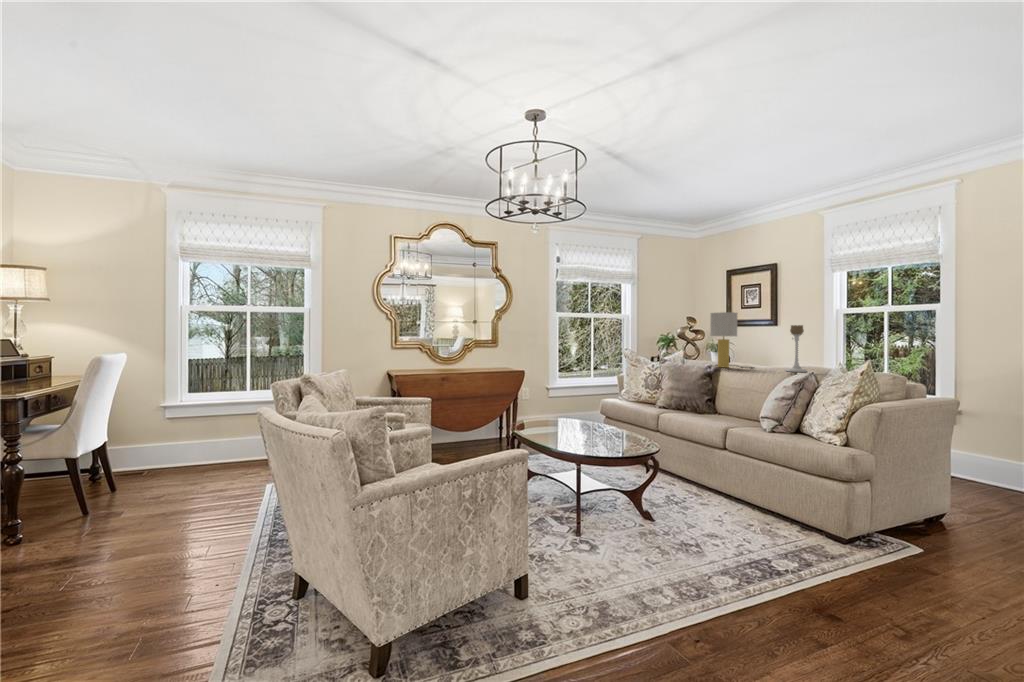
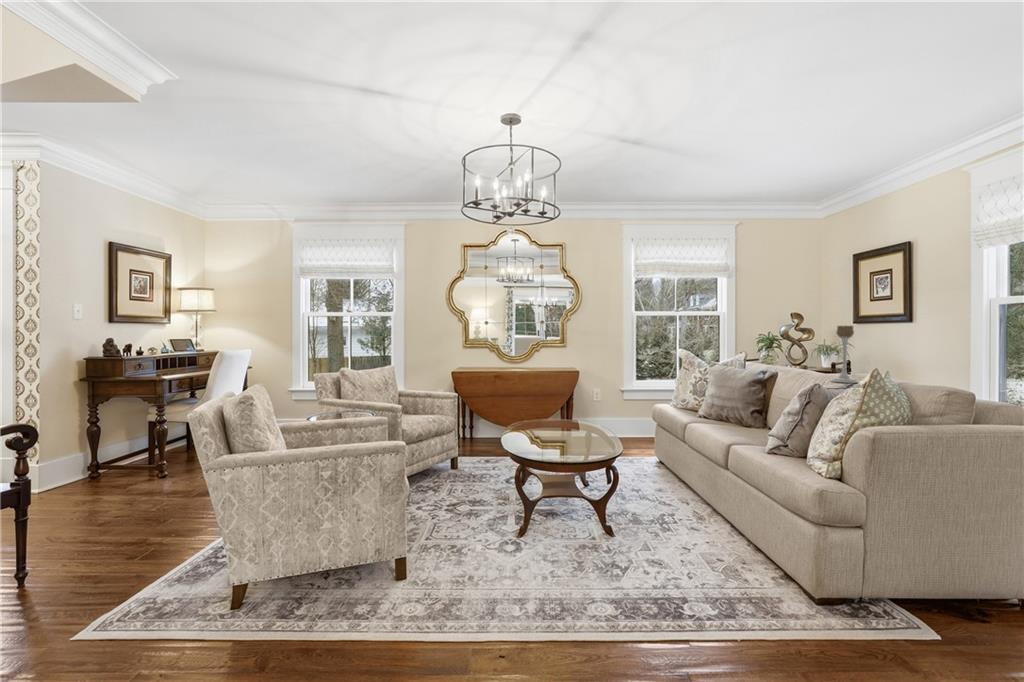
table lamp: present [710,312,754,369] -> none [758,311,810,377]

